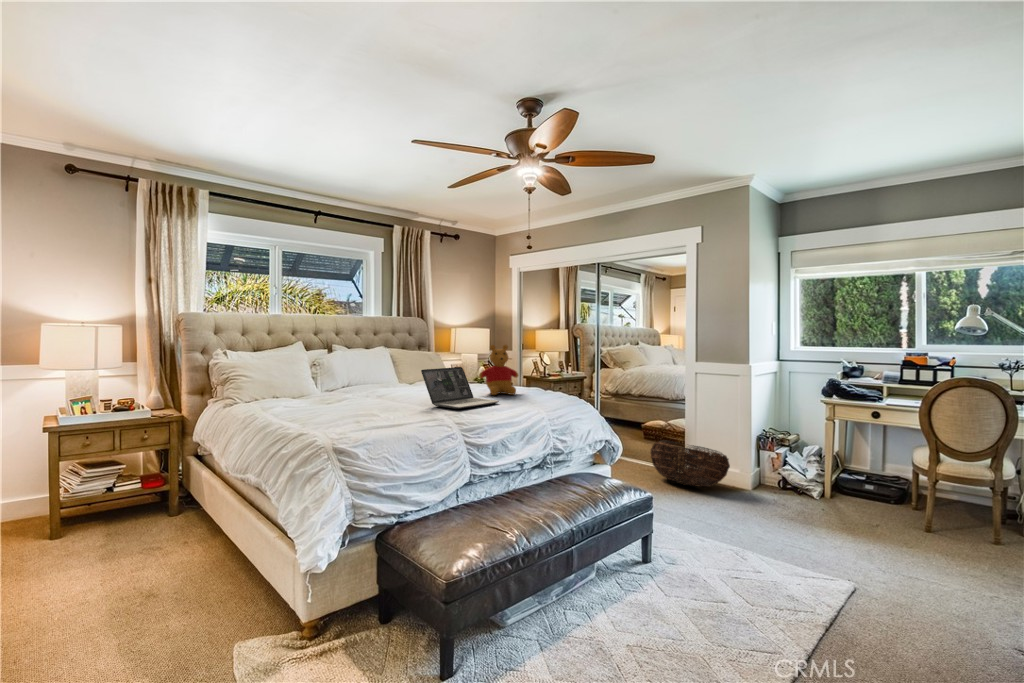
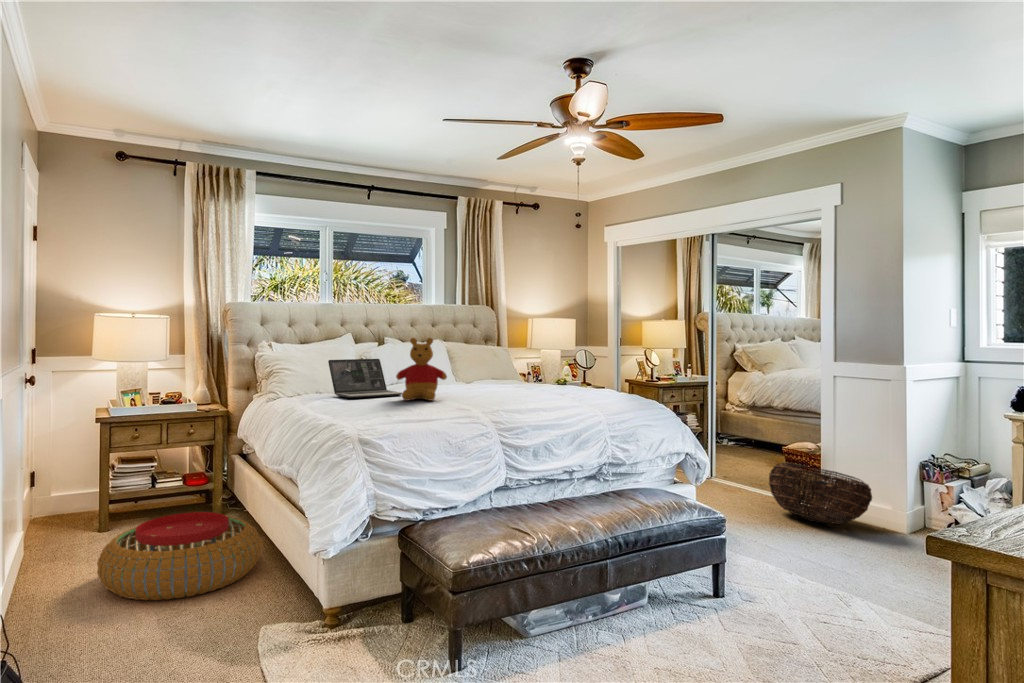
stuffed bear: present [479,345,518,395] -> present [396,338,447,401]
laptop: present [421,367,499,409] -> present [328,359,402,398]
pouf: none [40,522,226,627] -> present [97,512,261,600]

